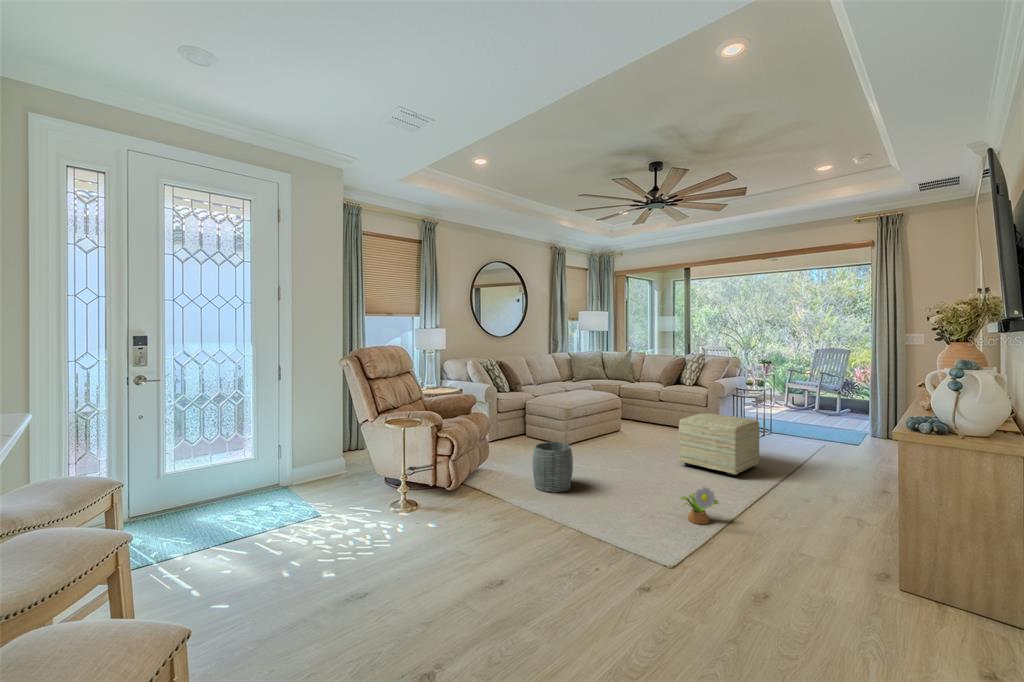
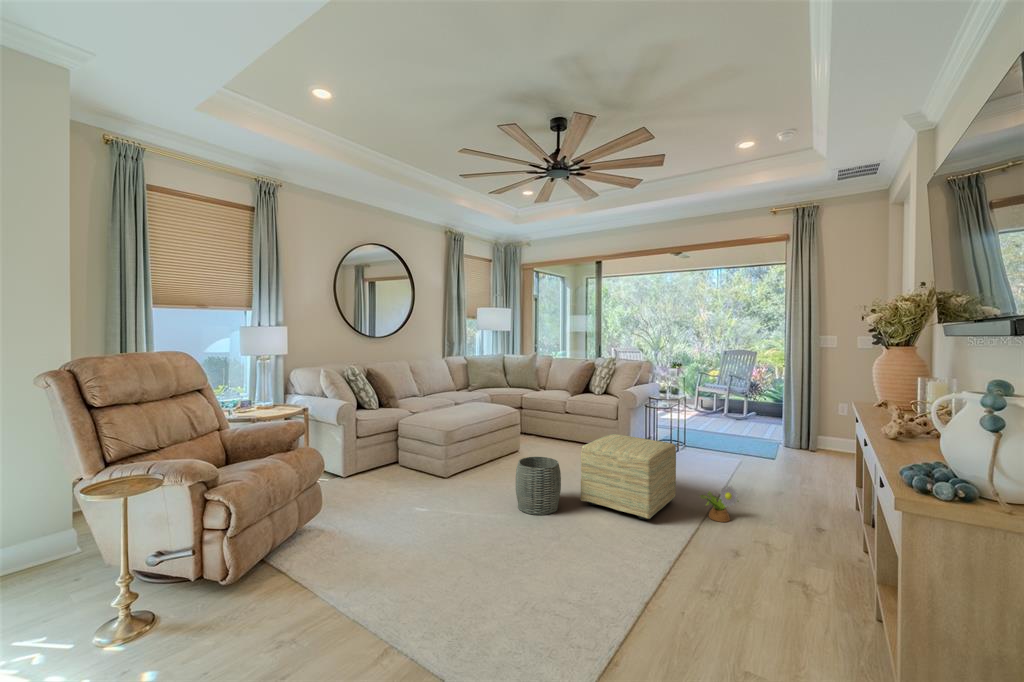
woven basket: present [532,442,573,492] -> present [516,457,561,515]
decorative plant: present [681,487,719,524] -> present [701,485,738,522]

